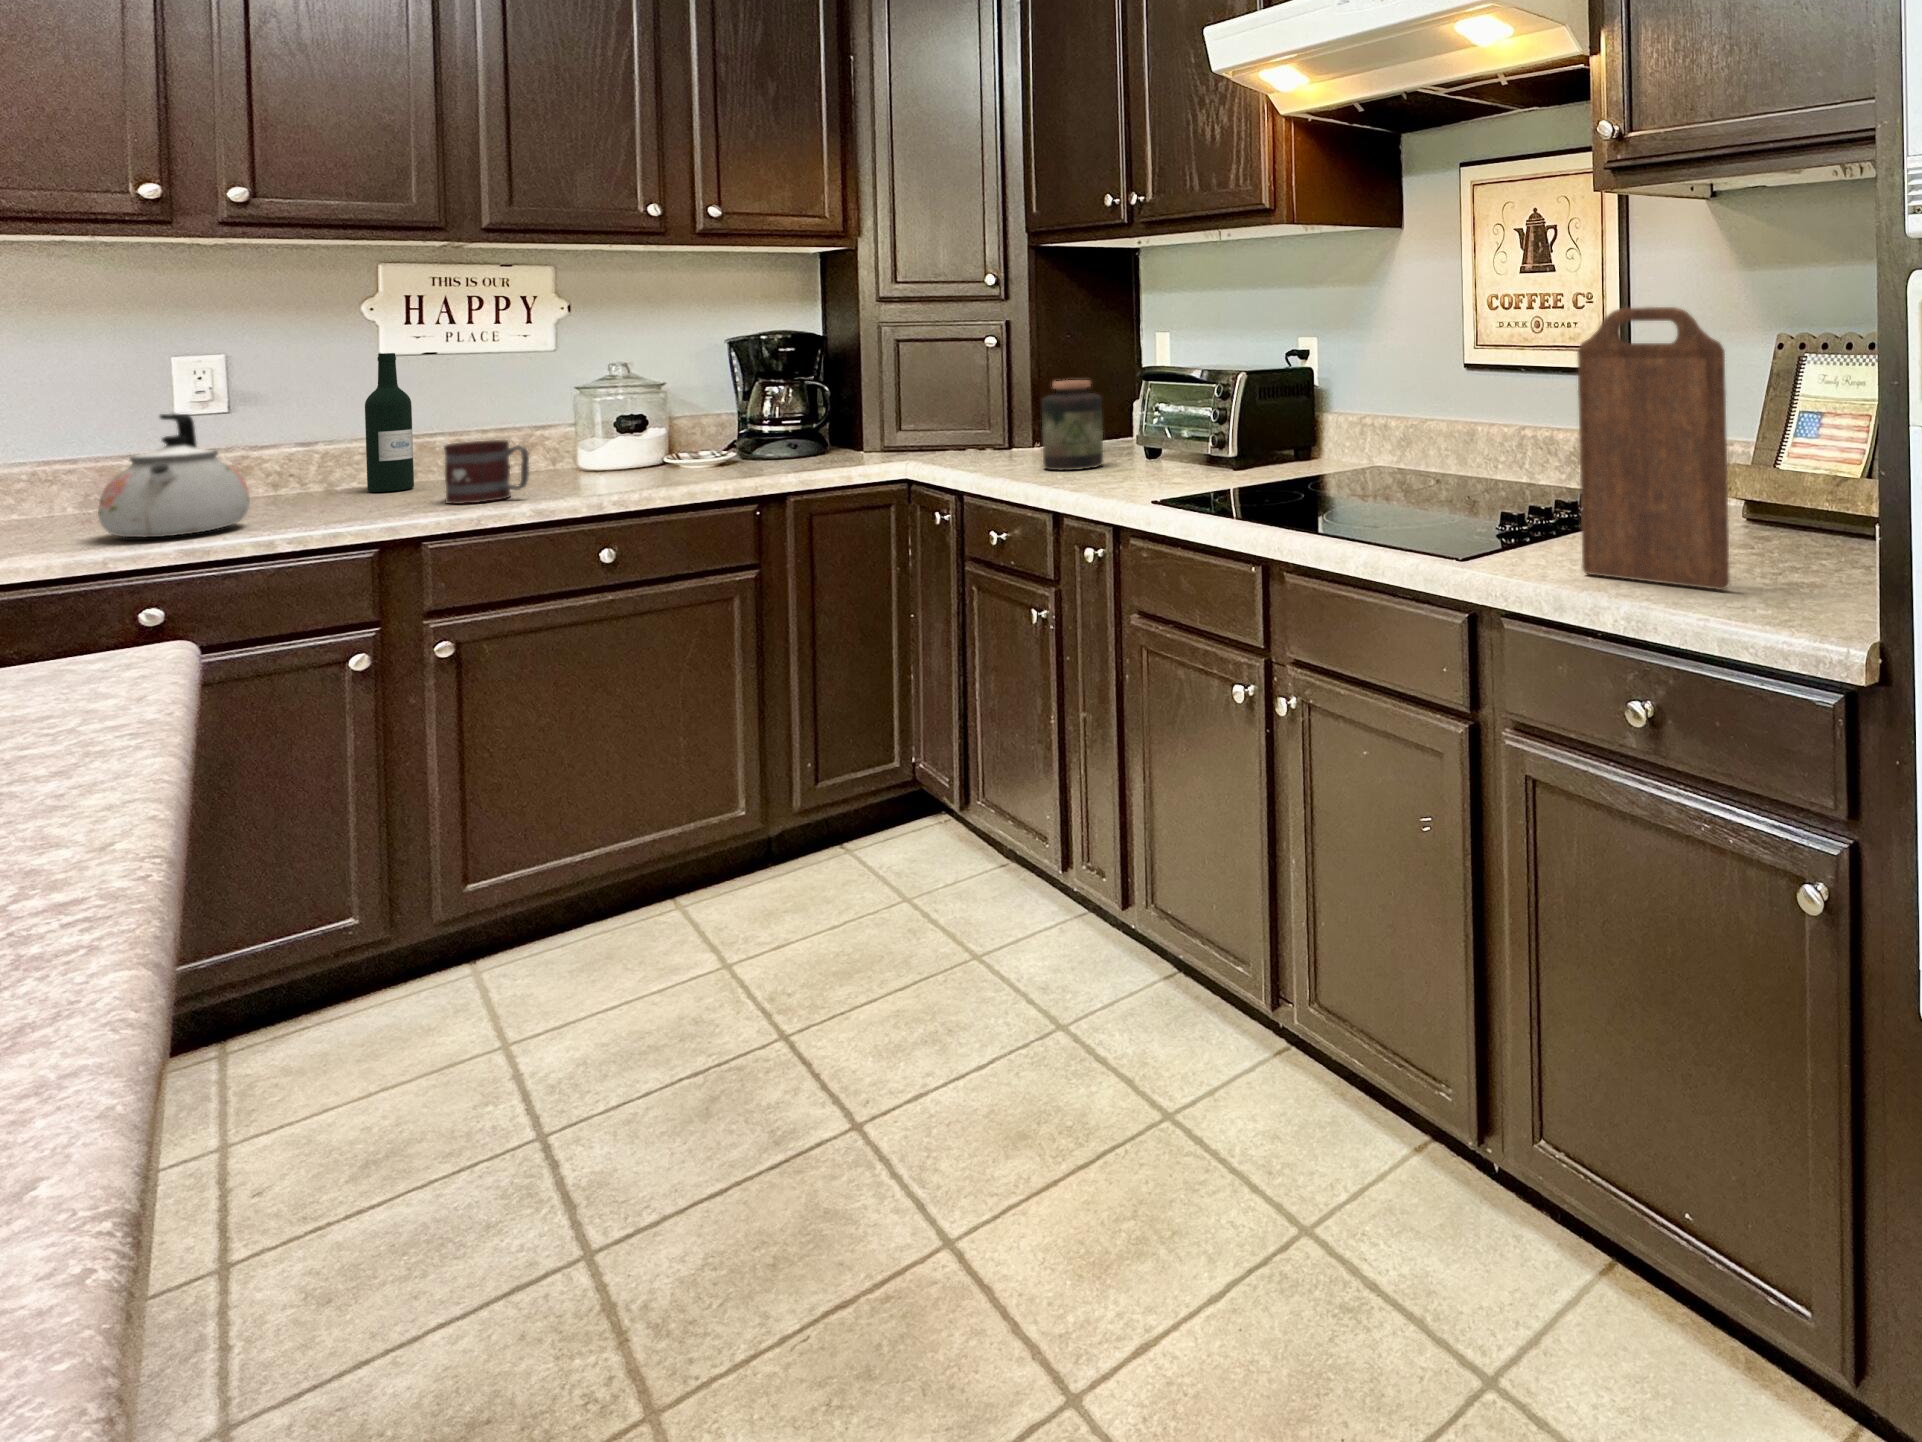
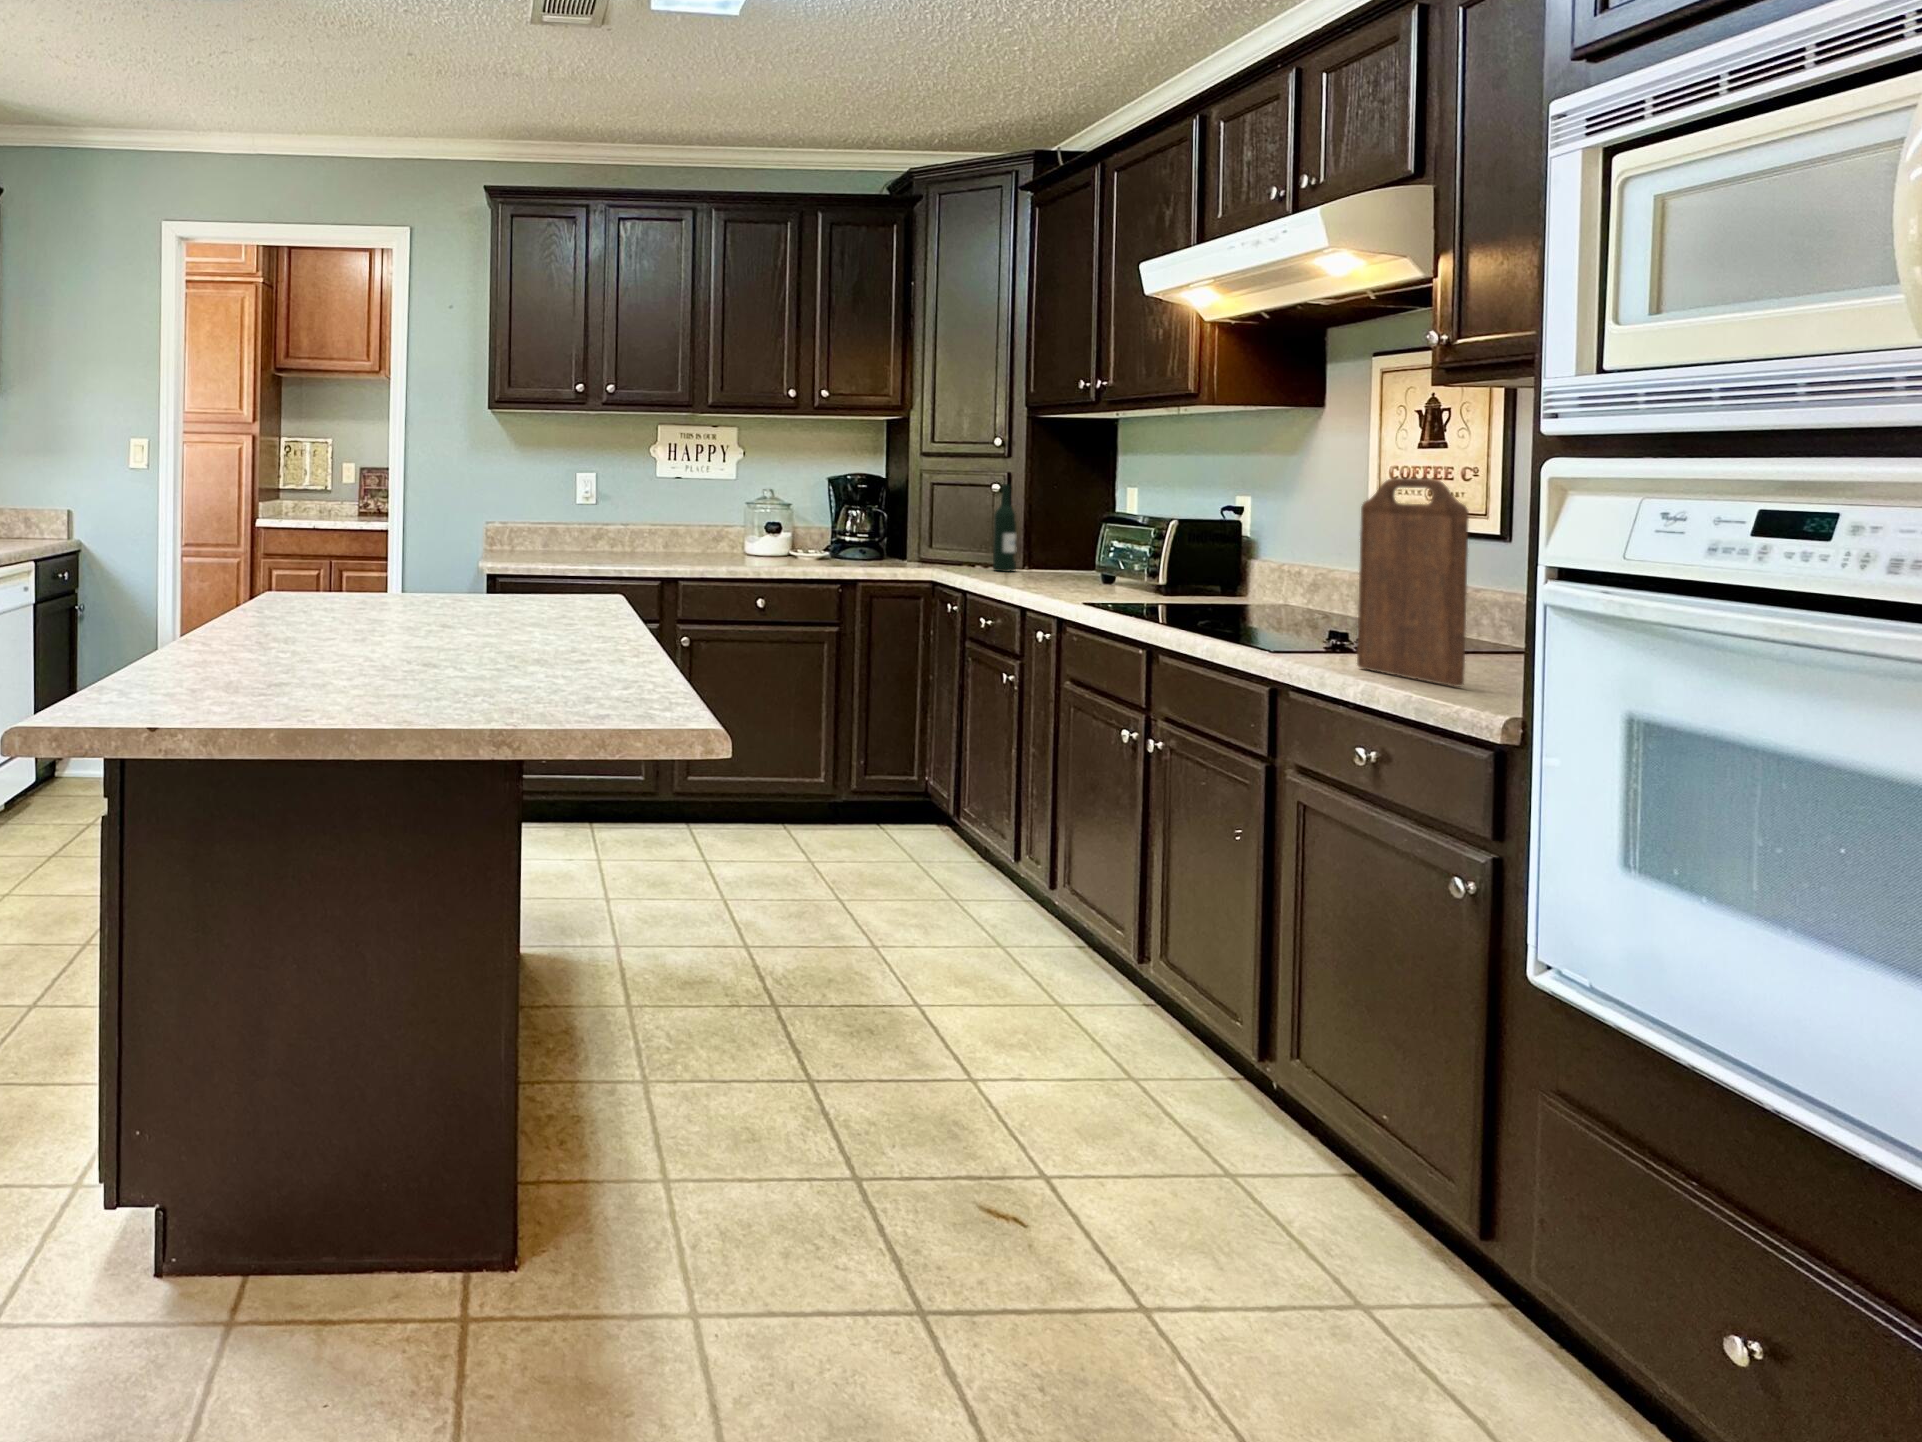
wine bottle: present [365,353,414,492] -> present [993,484,1016,572]
jar: present [1042,380,1103,470] -> none [1021,518,1067,583]
kettle: present [98,414,250,537] -> none [555,501,607,562]
mug: present [444,440,529,504] -> none [684,529,723,564]

